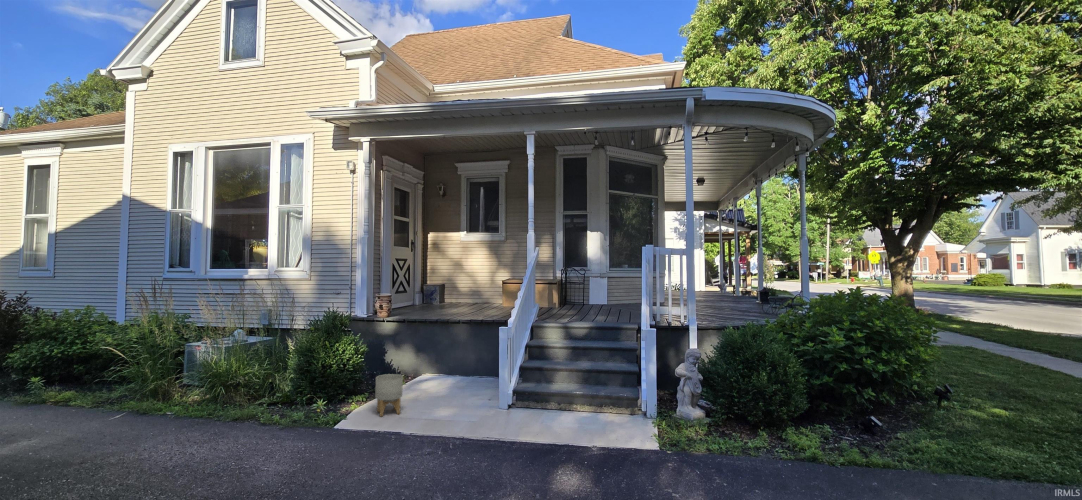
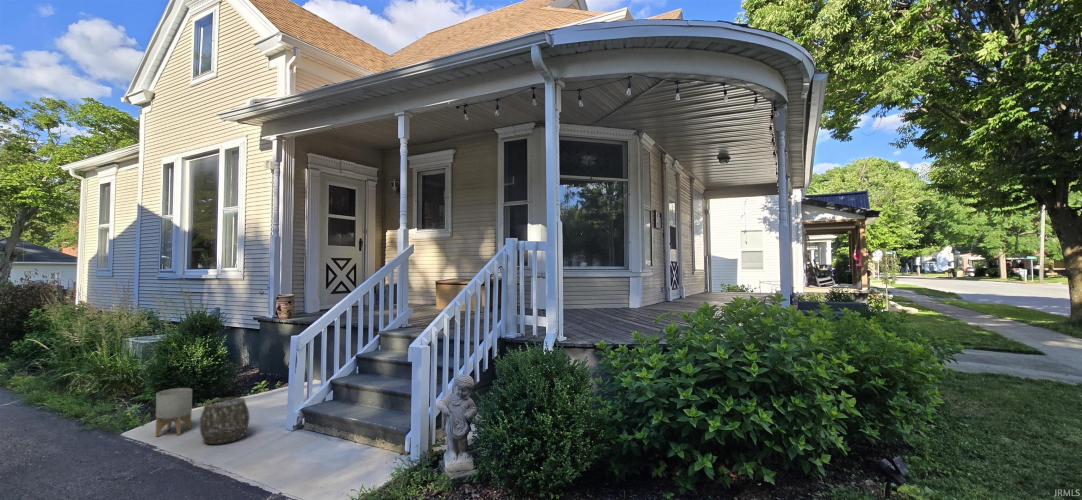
woven basket: none [430,378,468,417] -> present [199,397,249,444]

